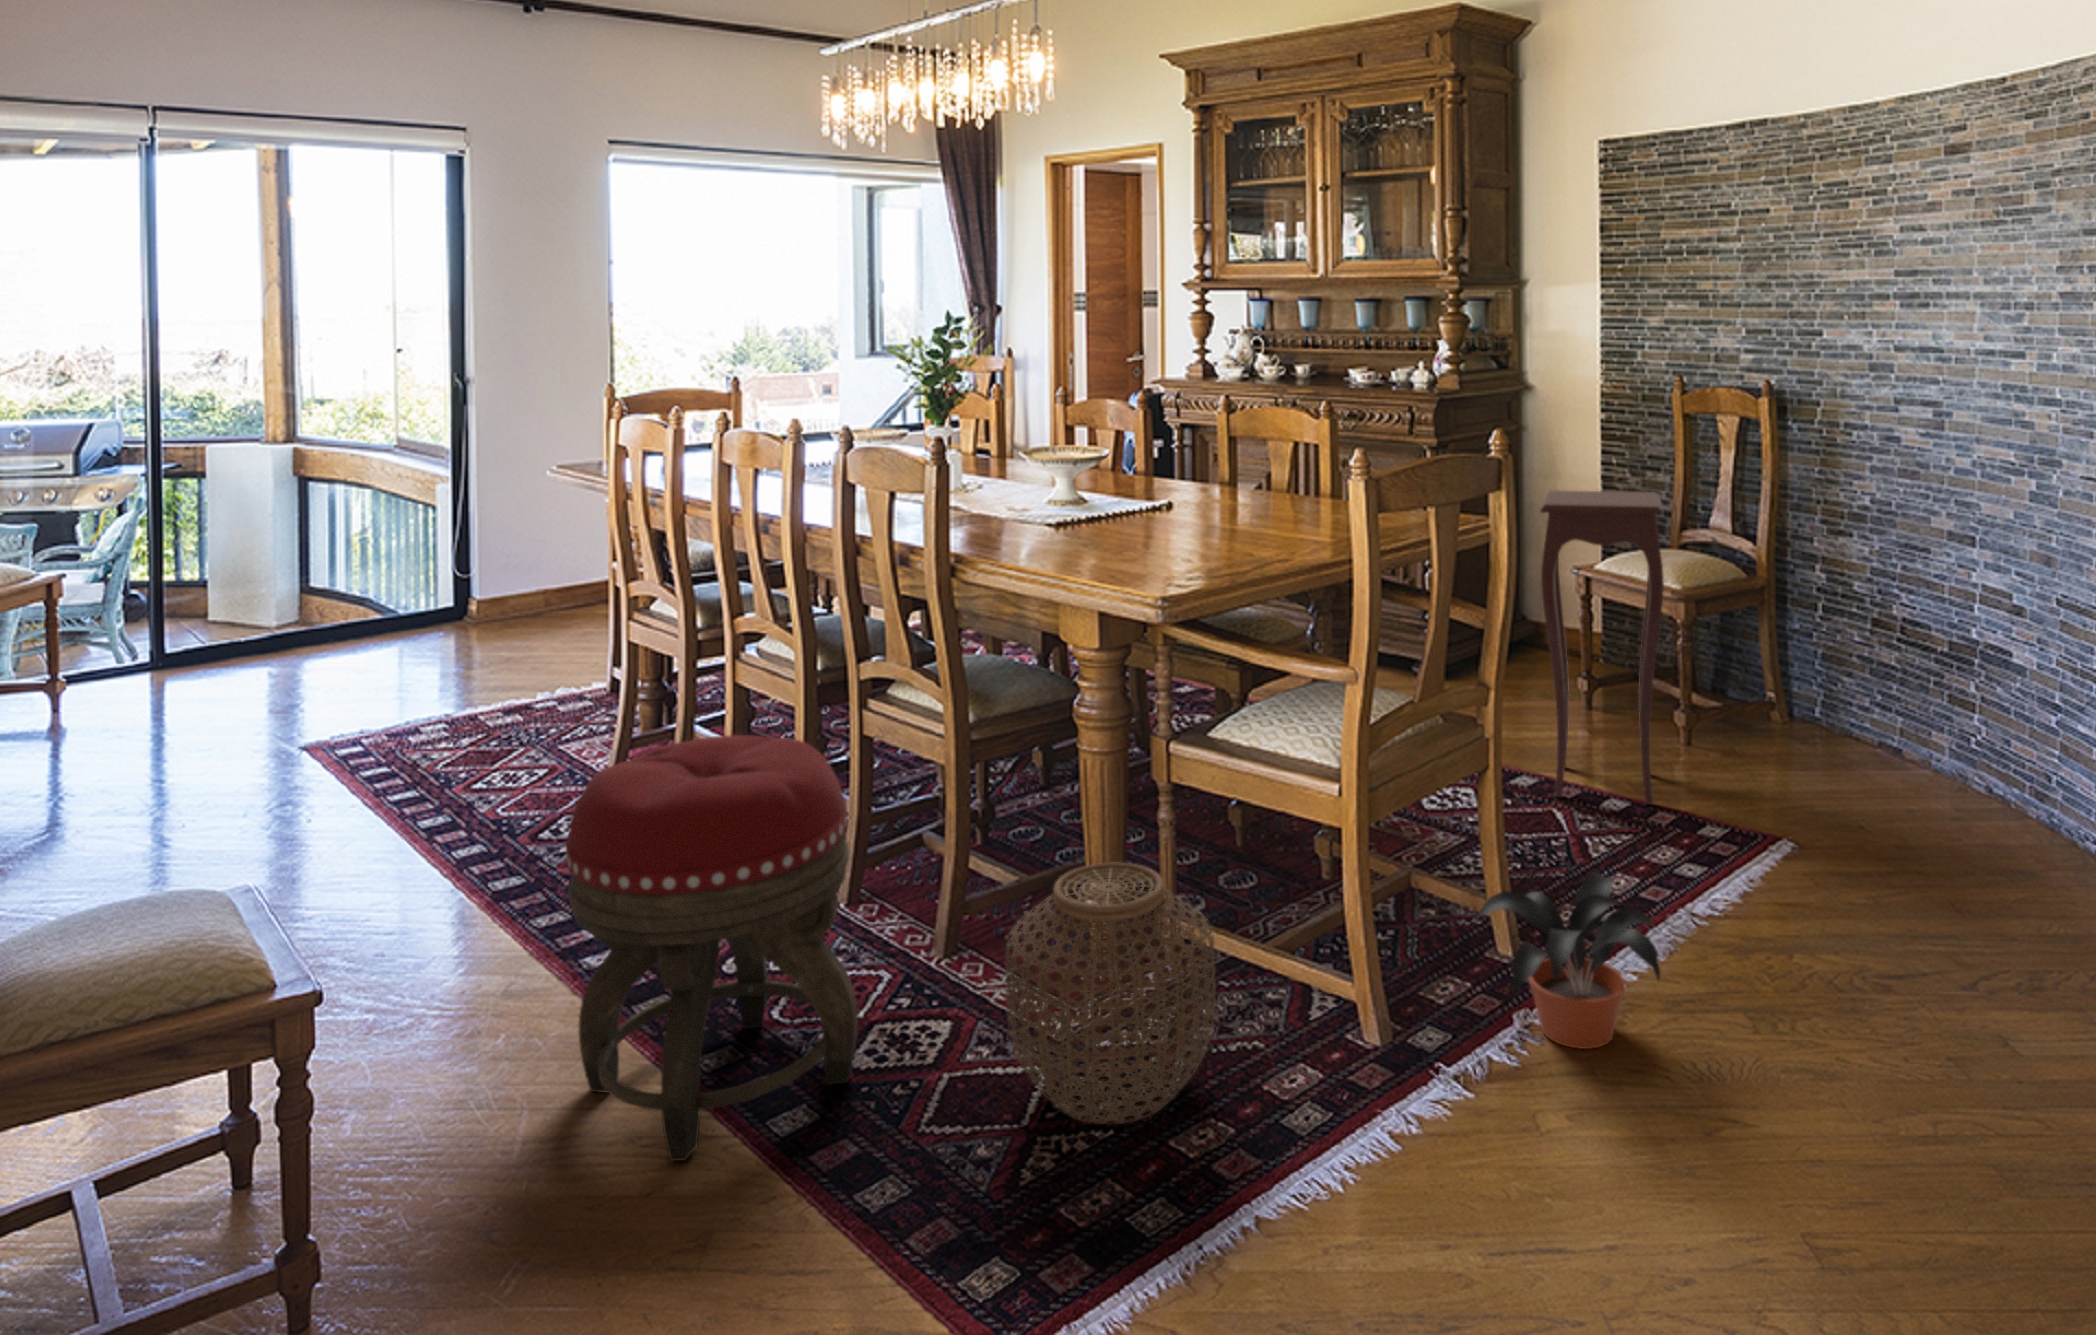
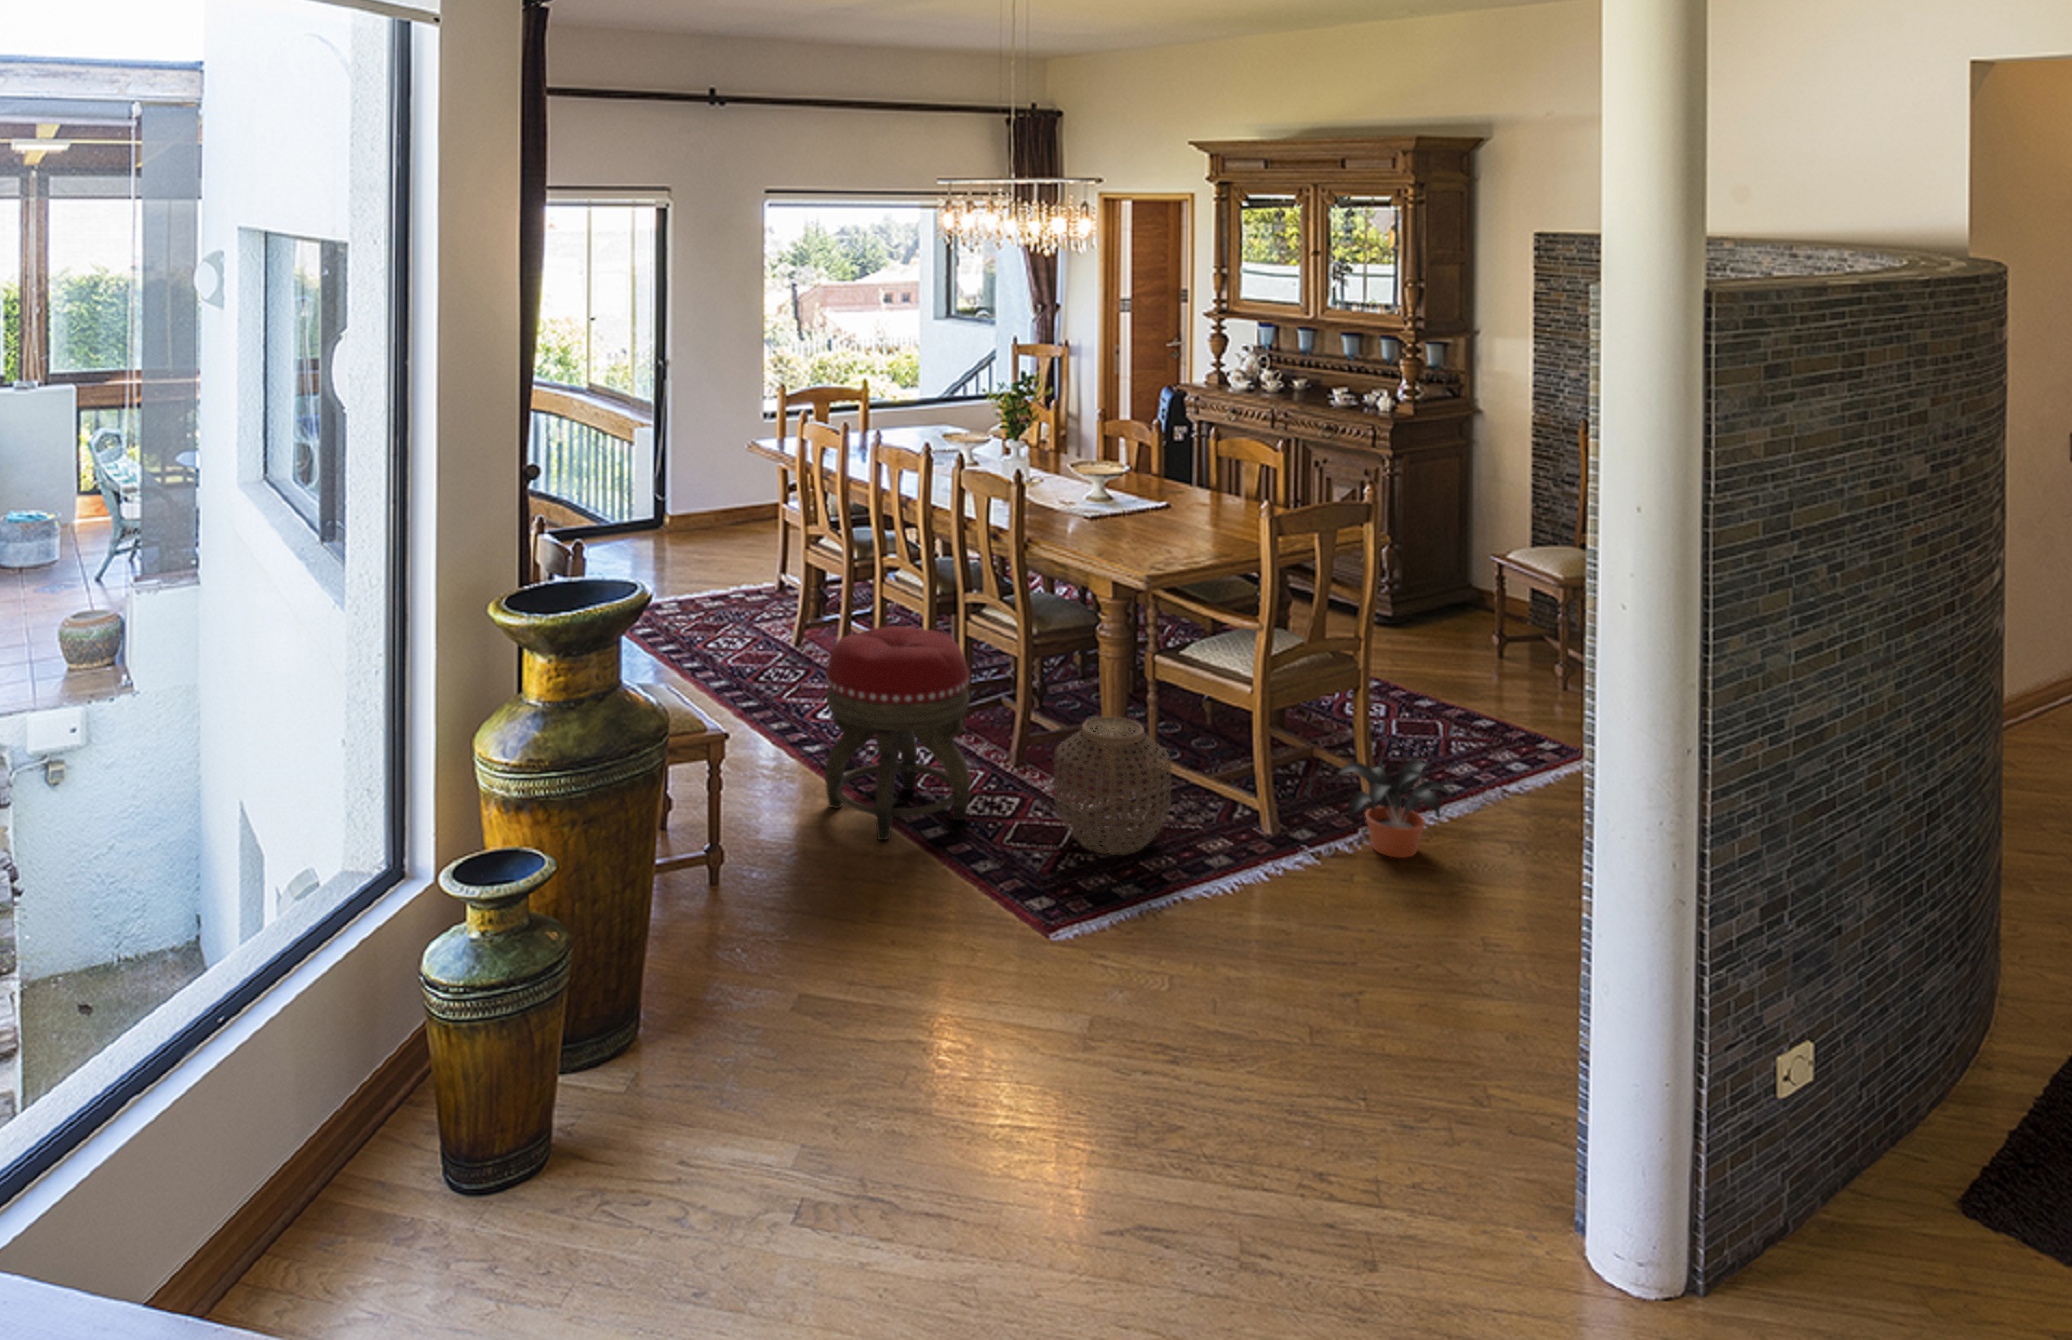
side table: present [1541,490,1664,804] -> none [1434,508,1536,737]

